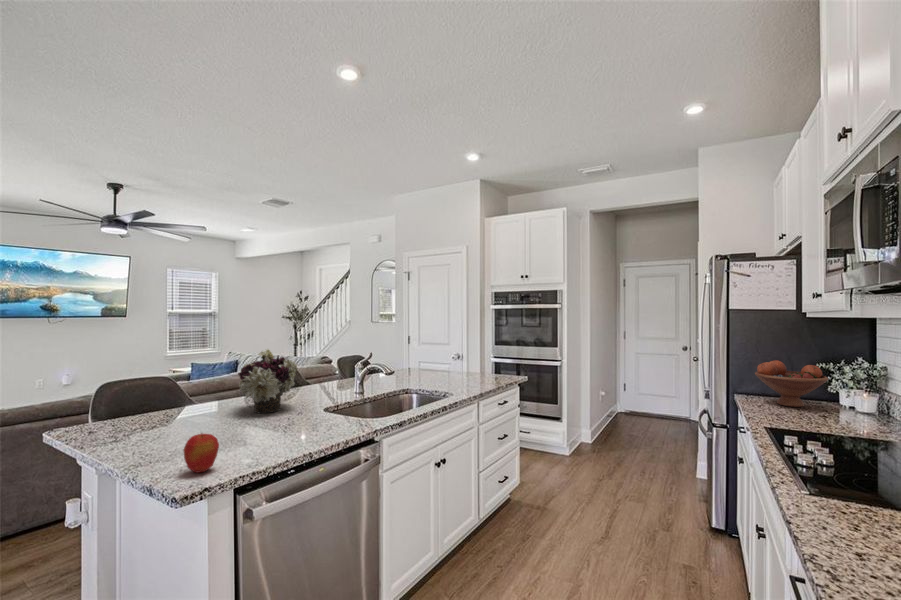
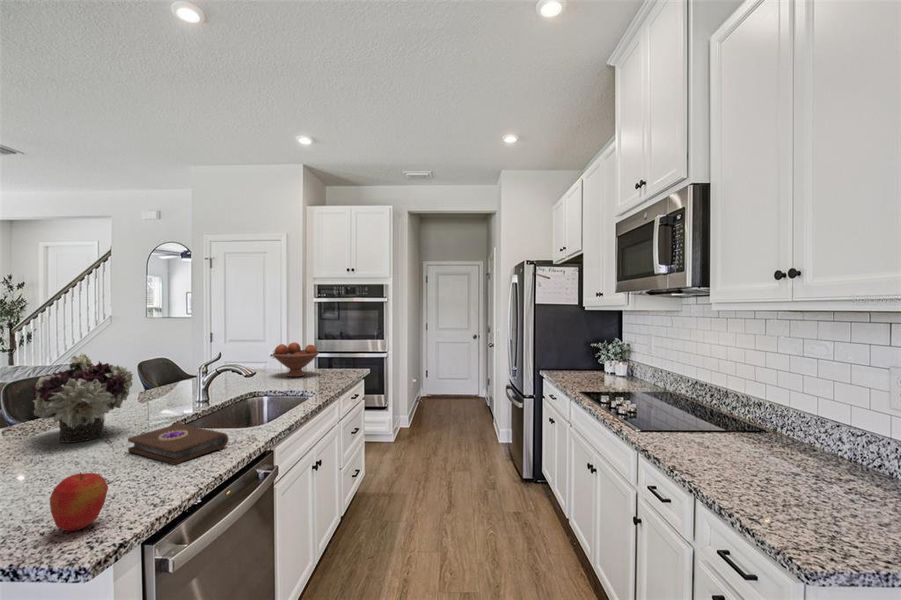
fruit bowl: present [755,360,828,407] -> present [272,342,319,377]
book: none [278,408,337,440] -> present [128,423,228,465]

